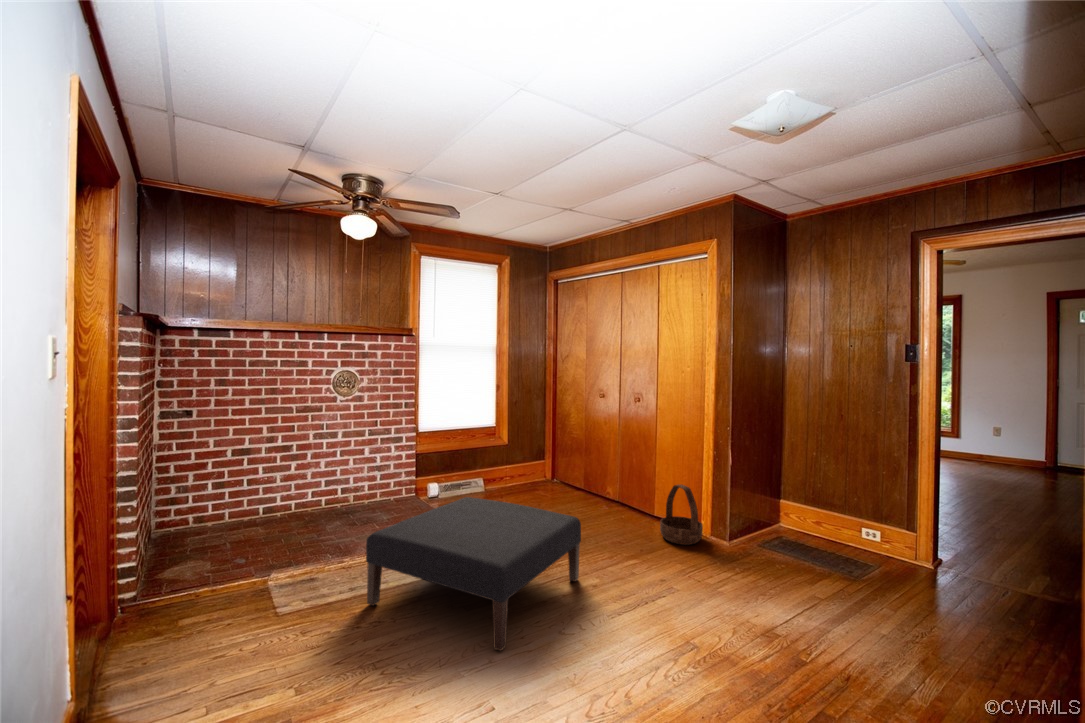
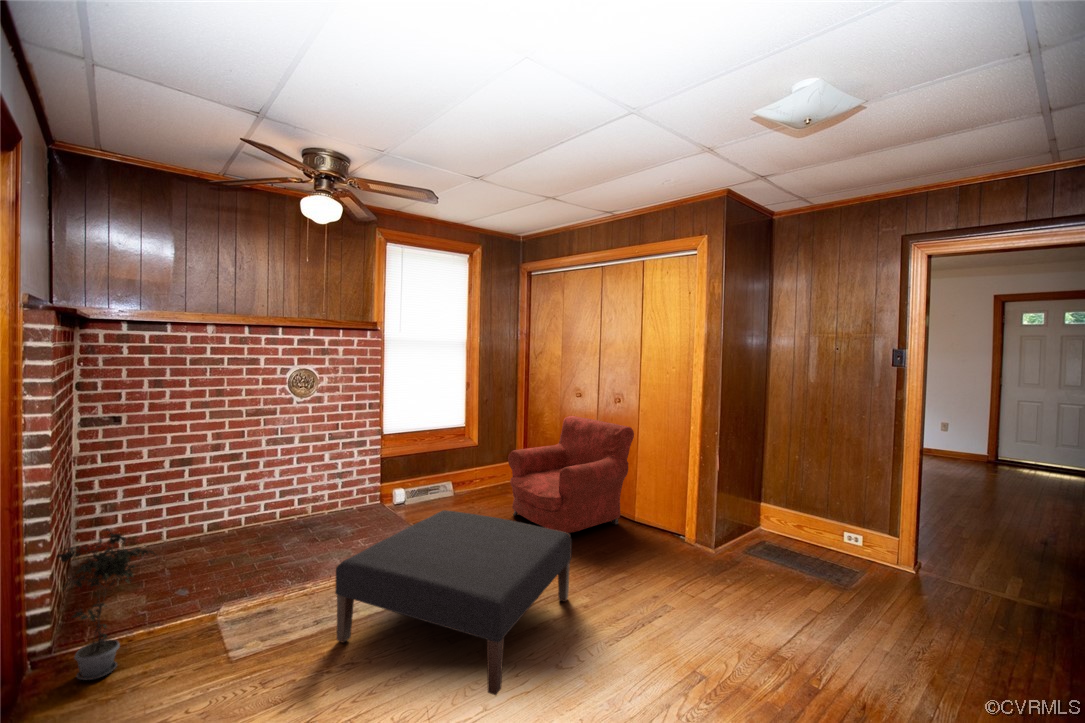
armchair: none [533,416,652,532] -> present [508,416,634,536]
basket: present [660,485,703,545] -> none [644,490,688,553]
potted plant: none [141,498,220,623] -> present [57,528,155,680]

